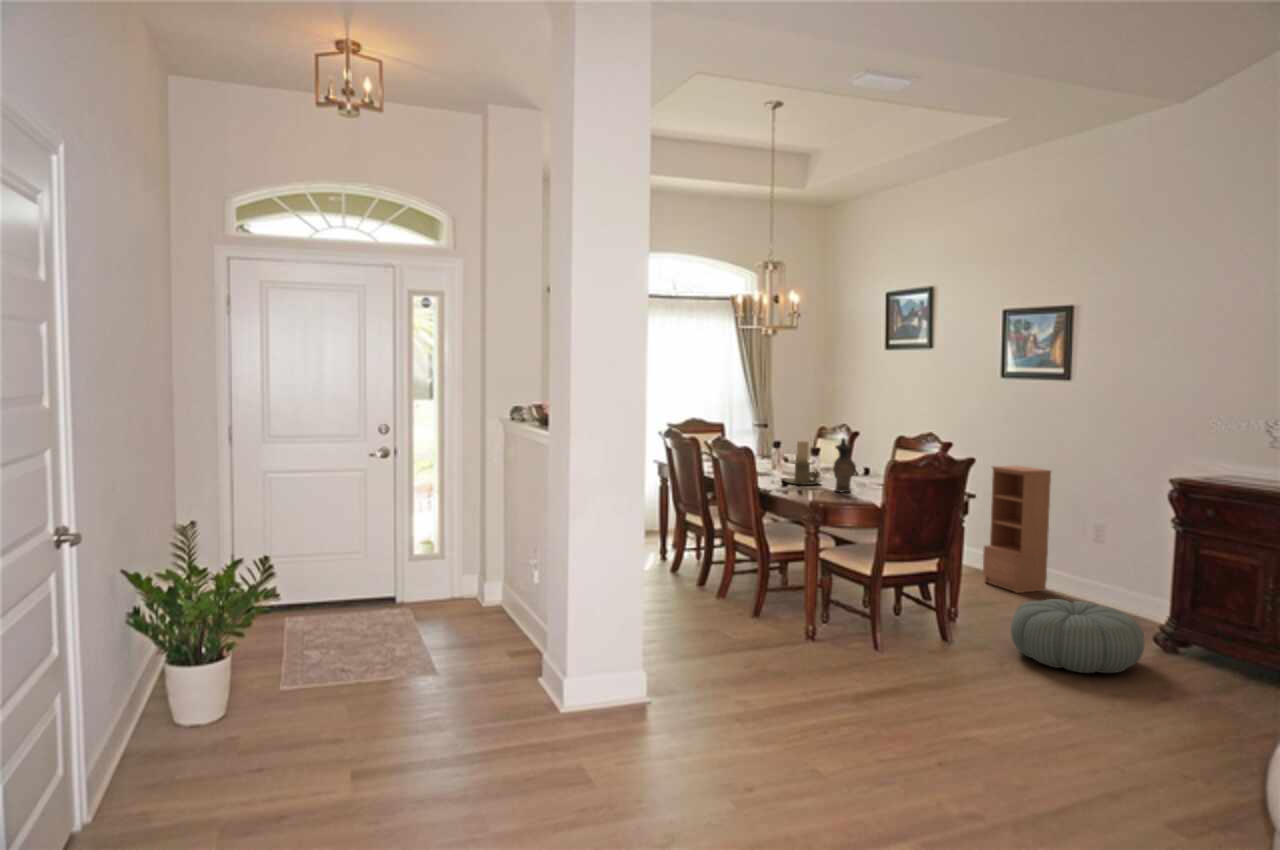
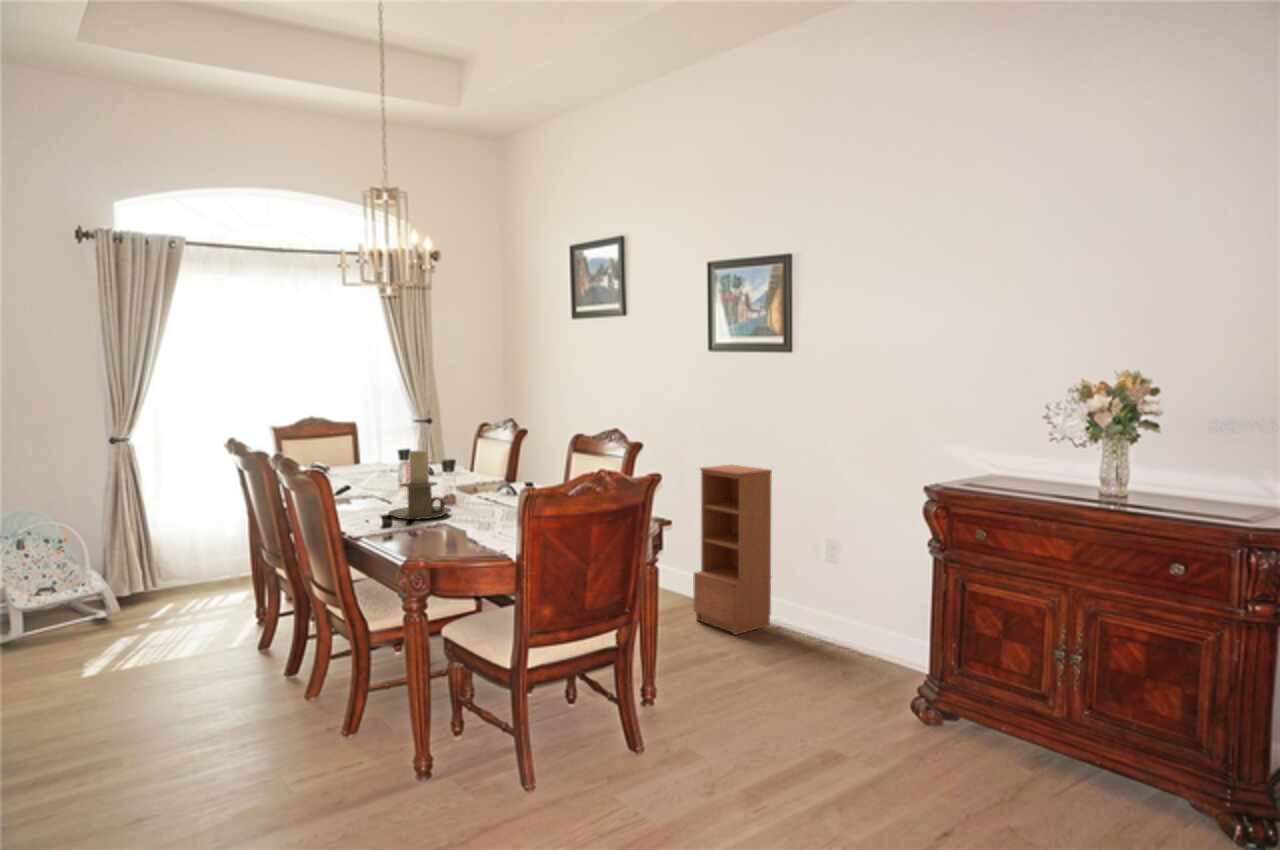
ceramic pitcher: present [833,438,856,492] -> none [456,444,492,532]
pouf: present [1011,599,1144,673] -> none [726,668,908,796]

